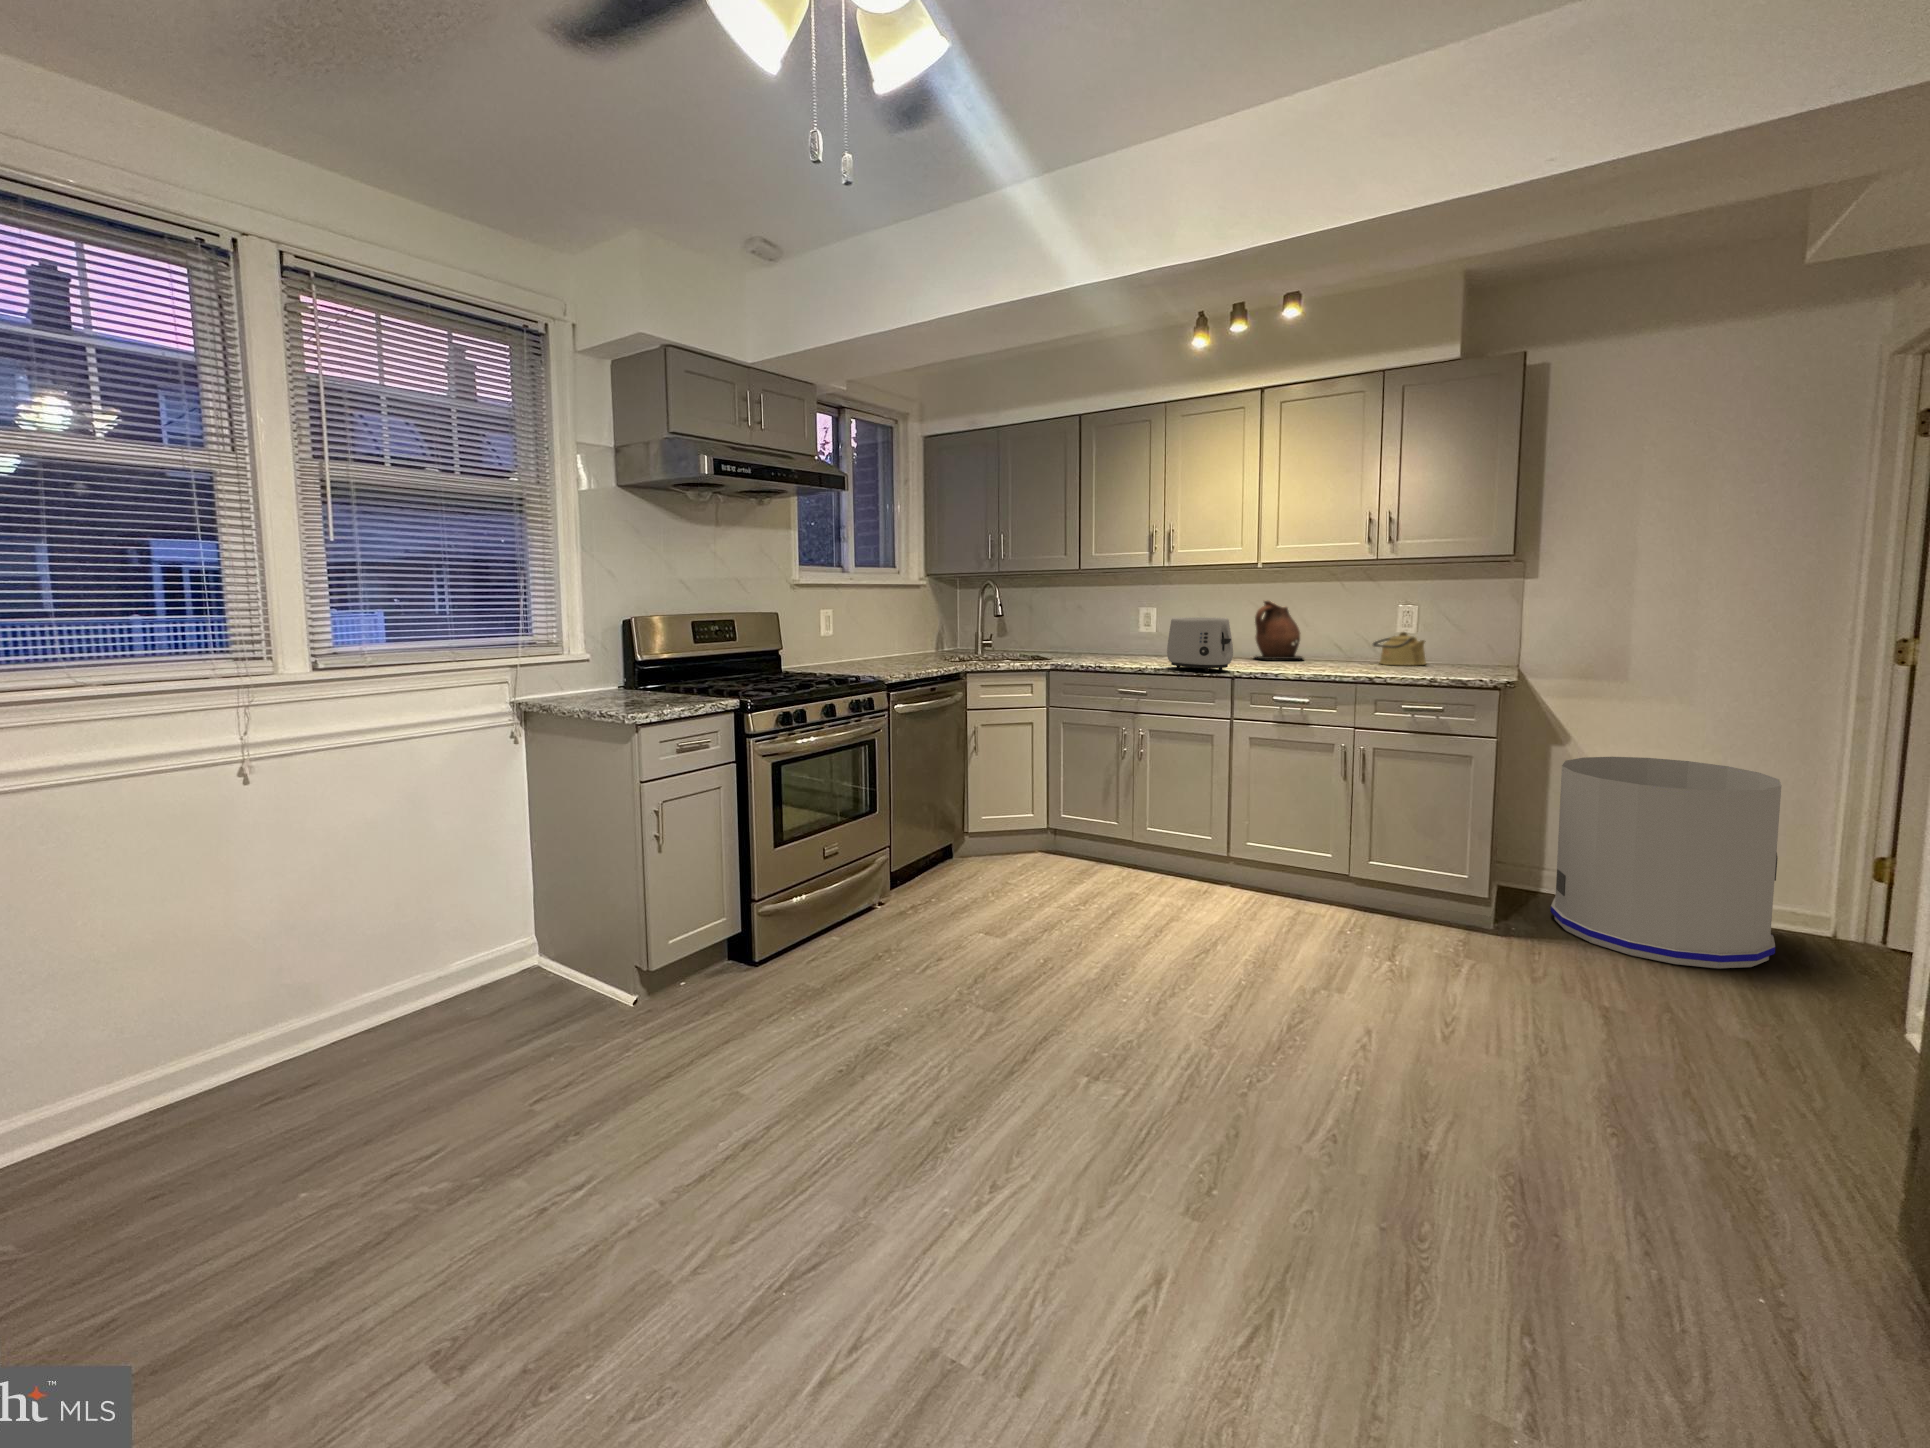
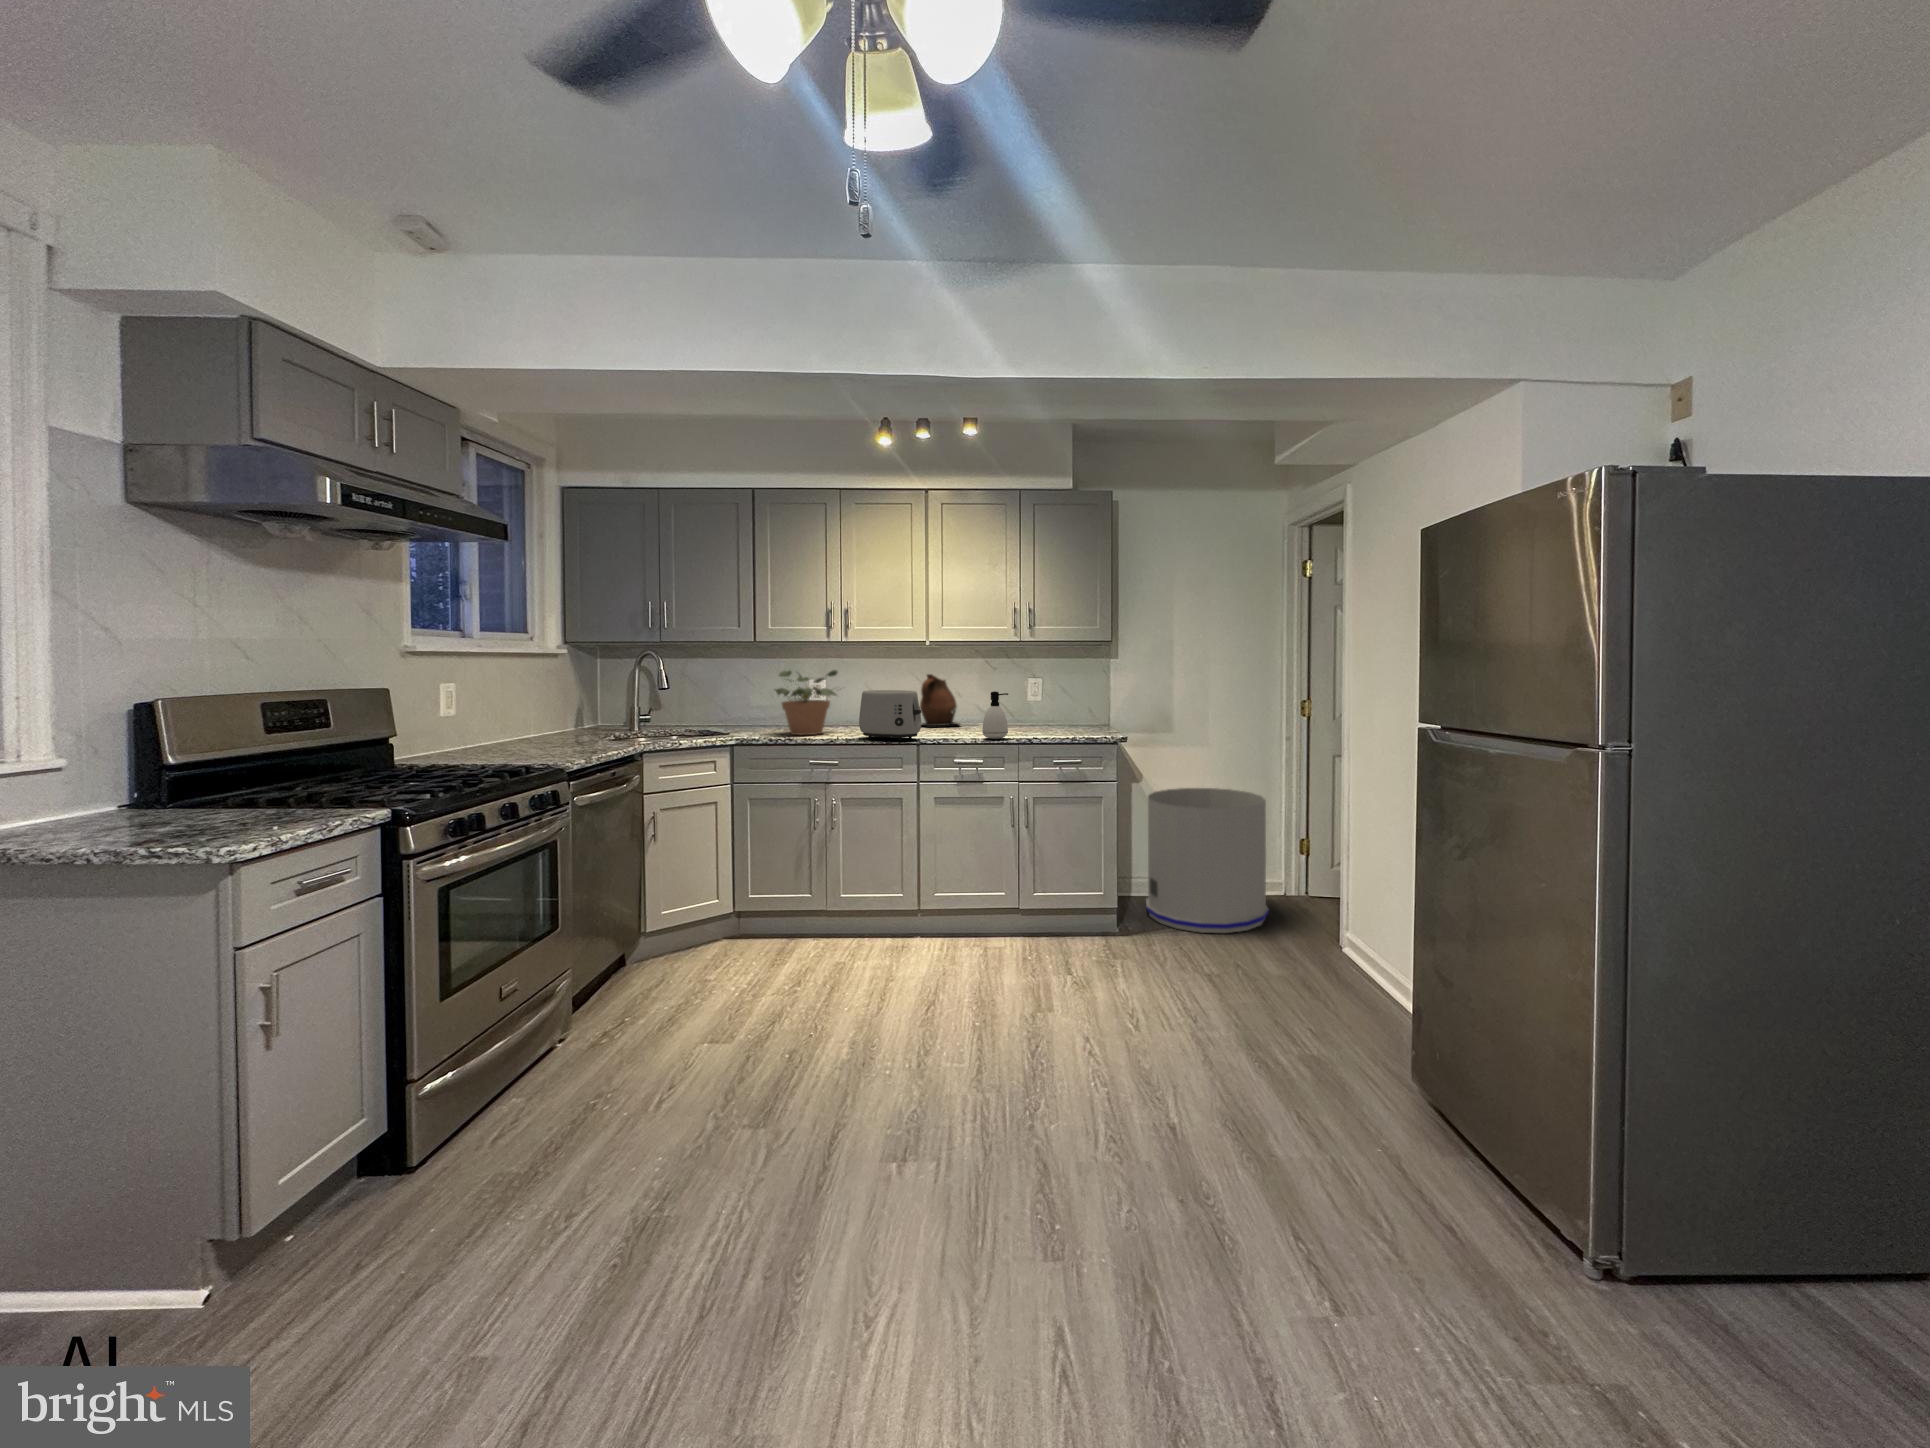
potted plant: none [1091,596,1166,663] -> present [775,670,837,735]
soap dispenser: none [1306,619,1341,675] -> present [982,691,1008,739]
kettle: present [1373,632,1426,665] -> none [1014,700,1054,728]

